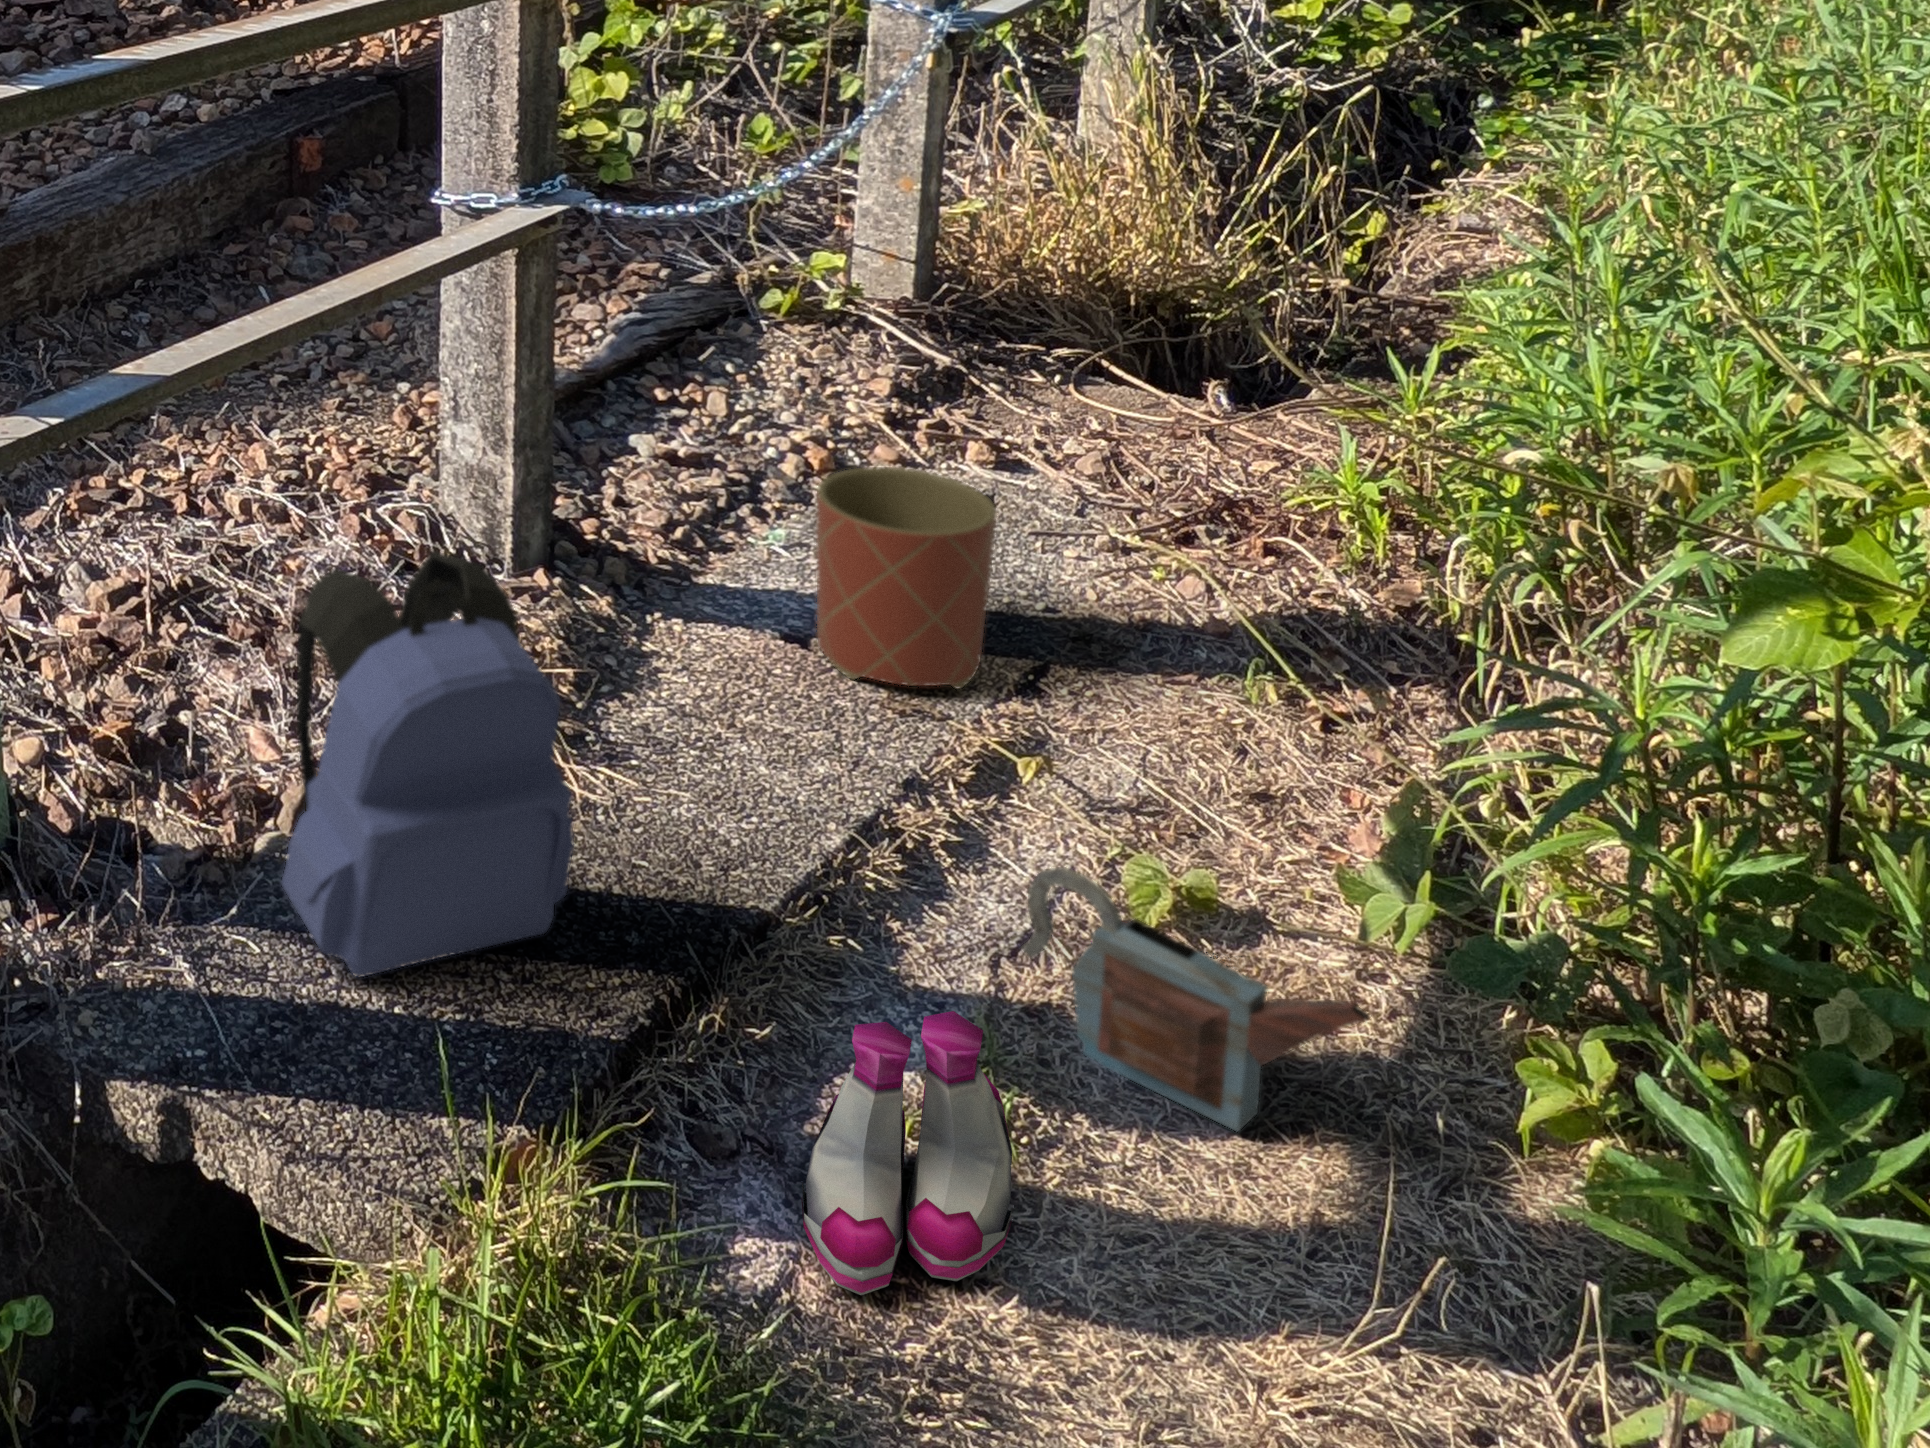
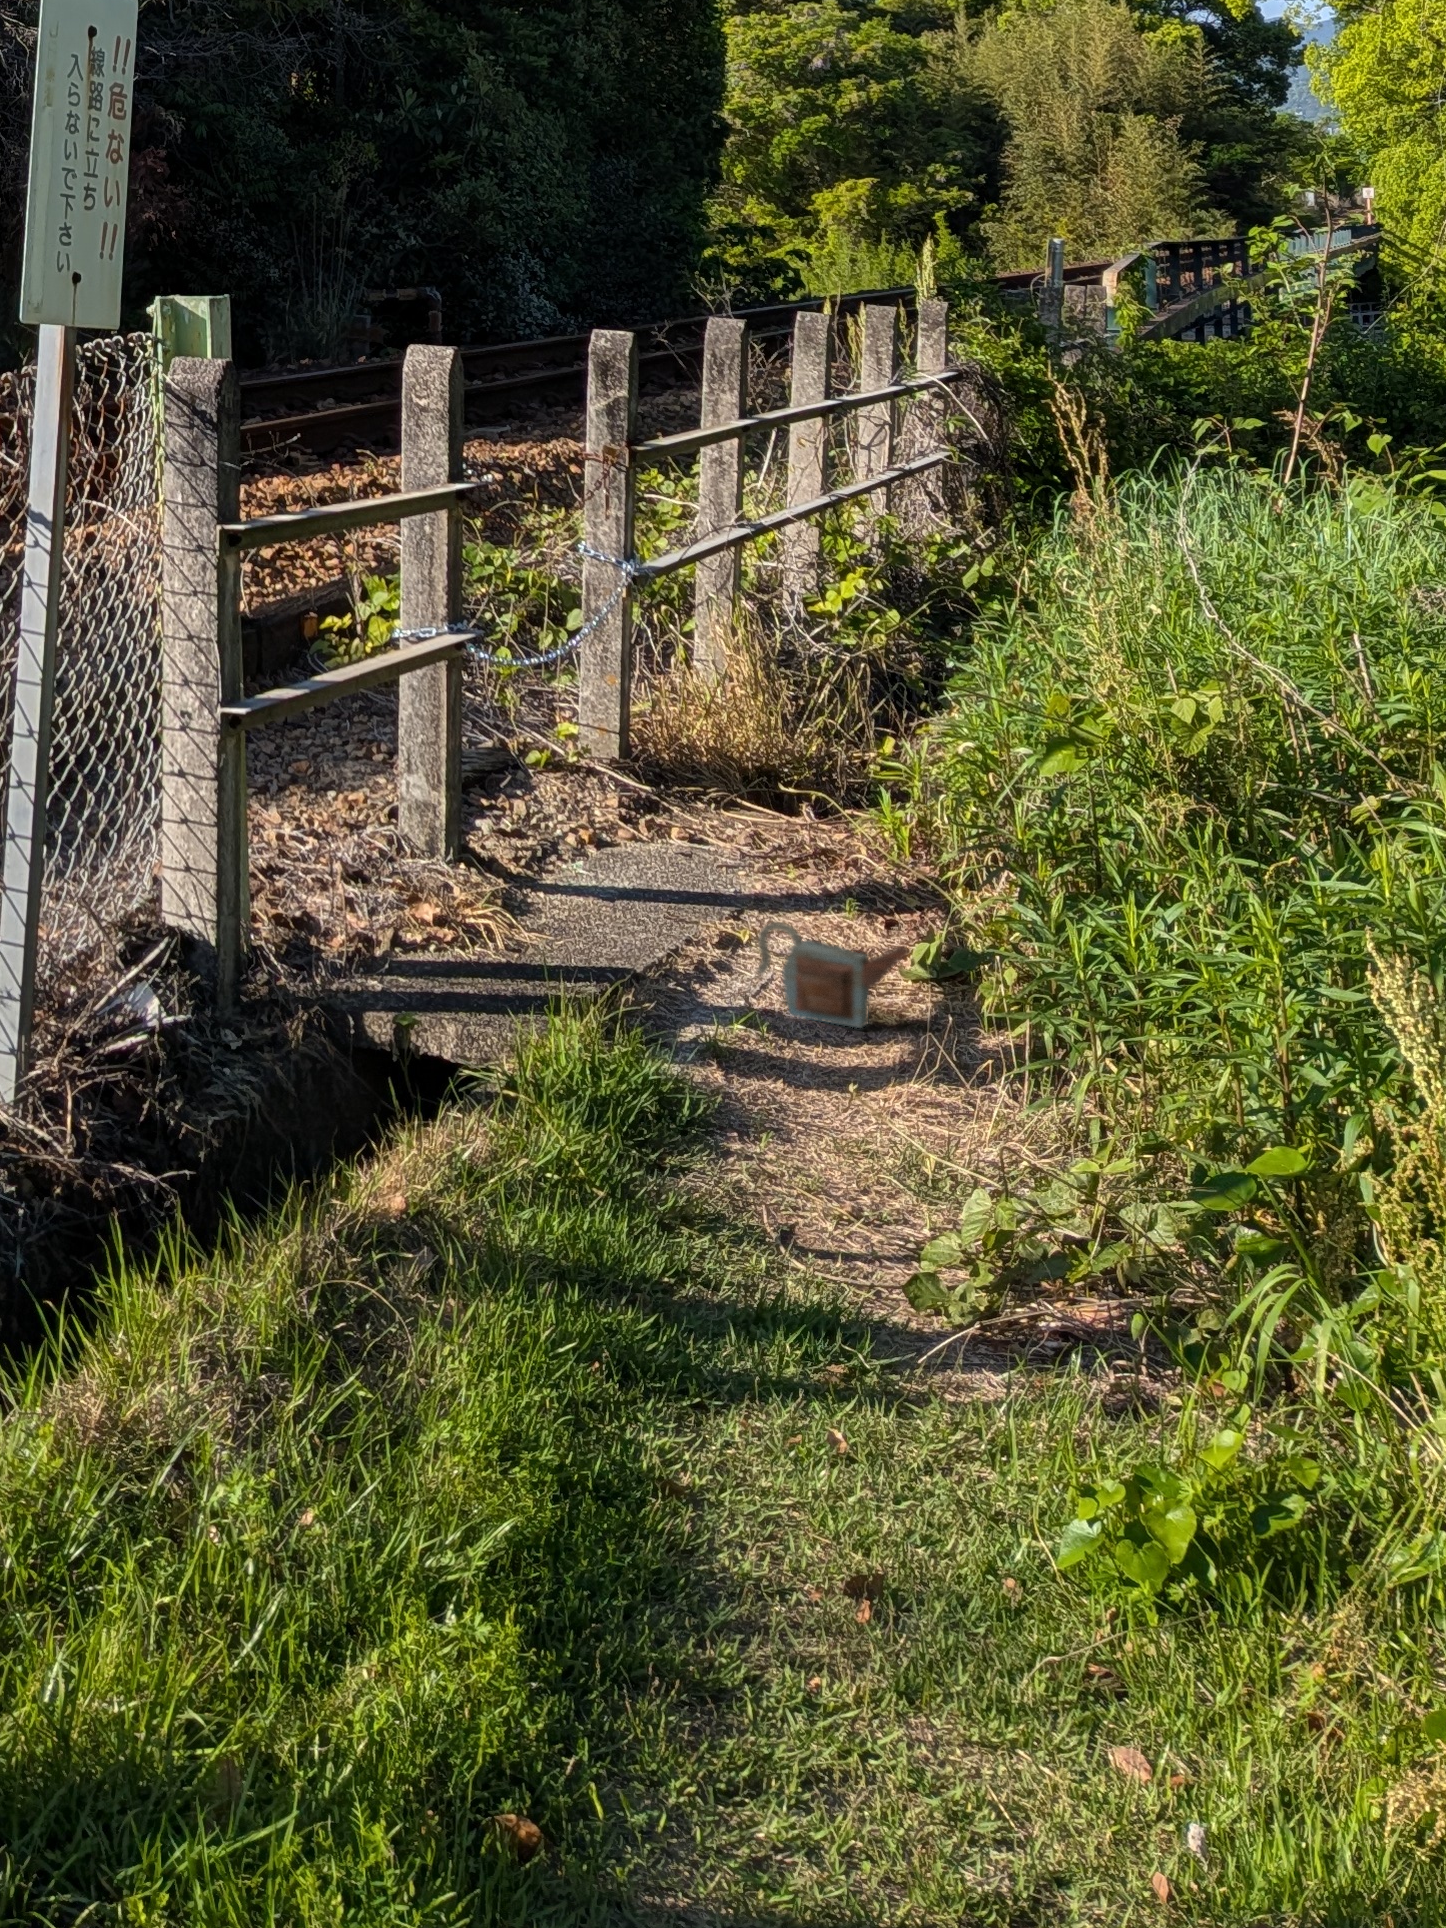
planter: present [816,467,997,689] -> none [615,792,712,907]
backpack: present [282,551,574,977] -> none [396,775,550,989]
boots: present [801,1011,1012,1295] -> none [679,952,772,1075]

